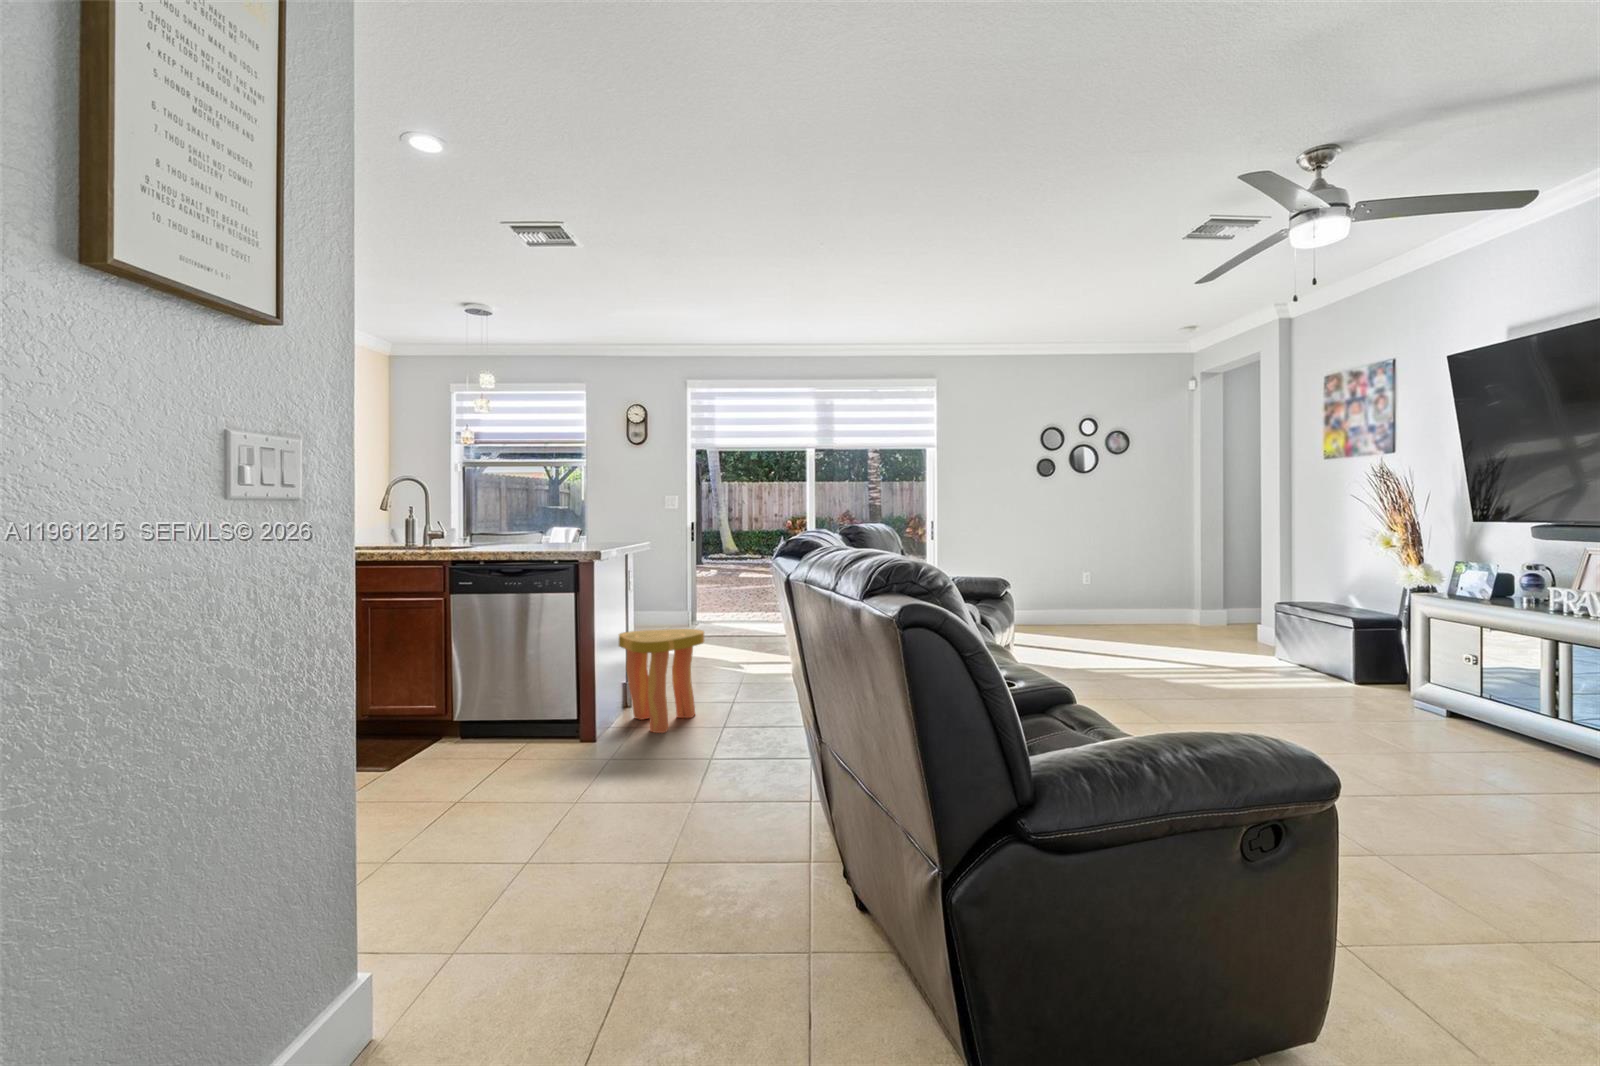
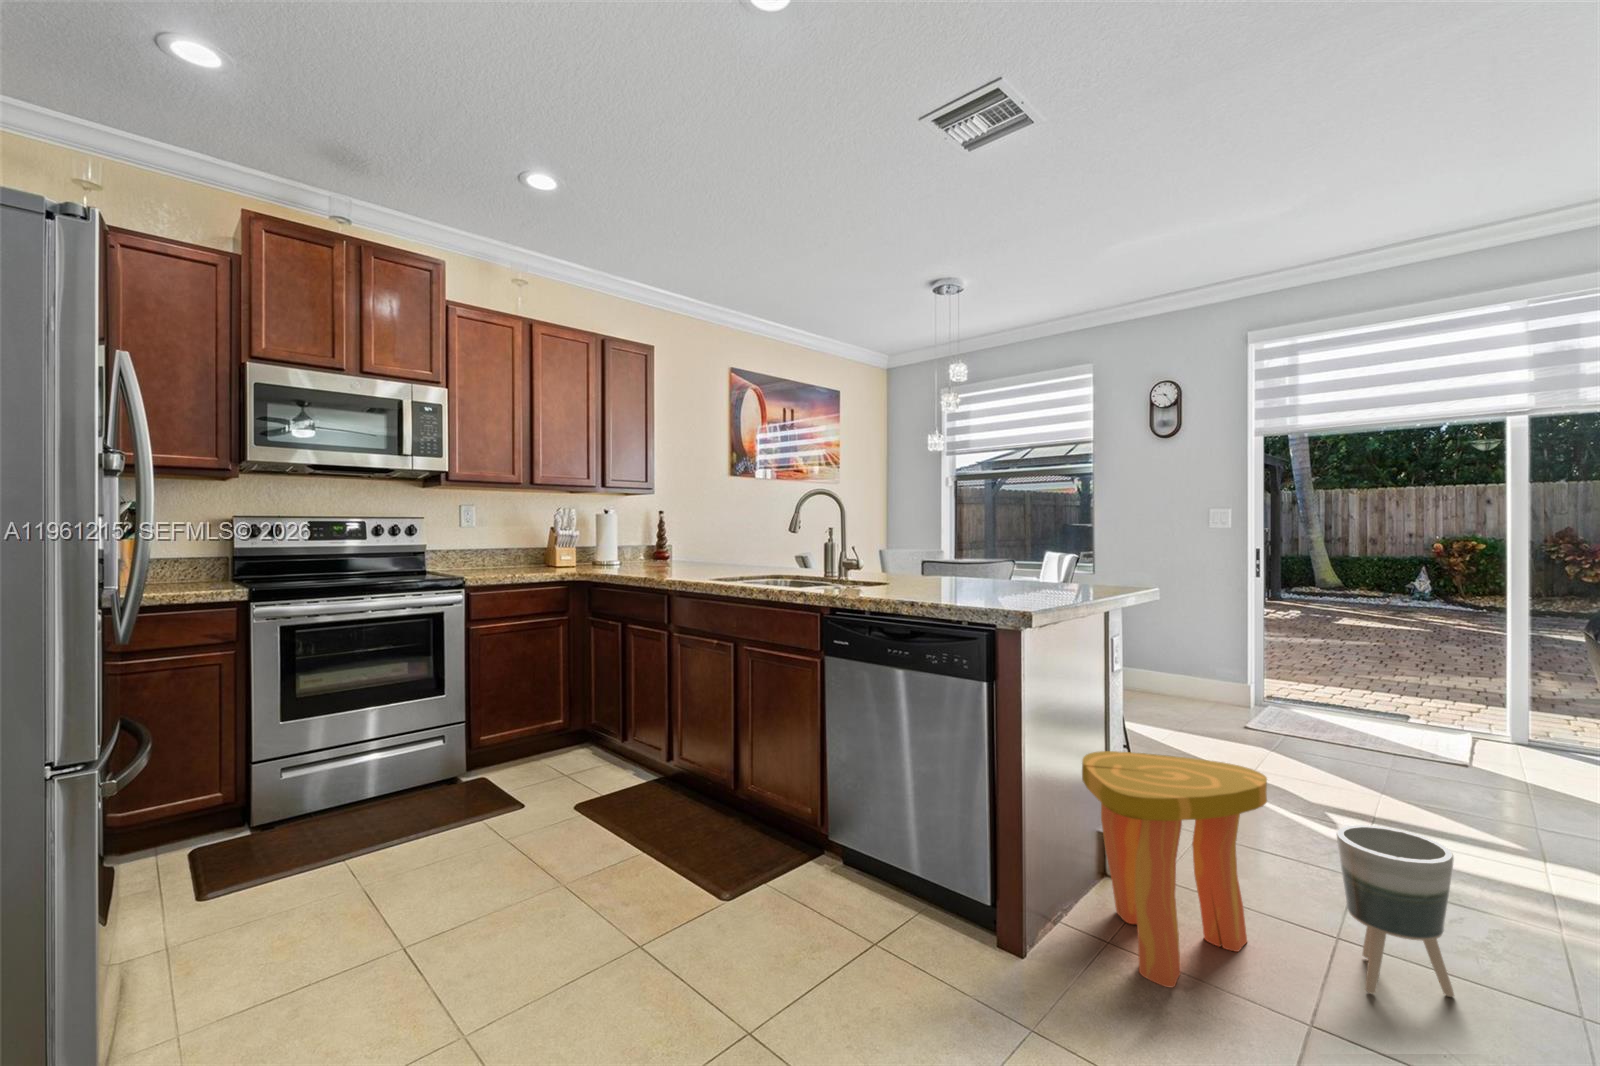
planter: none [732,648,772,717] -> present [1337,825,1454,997]

